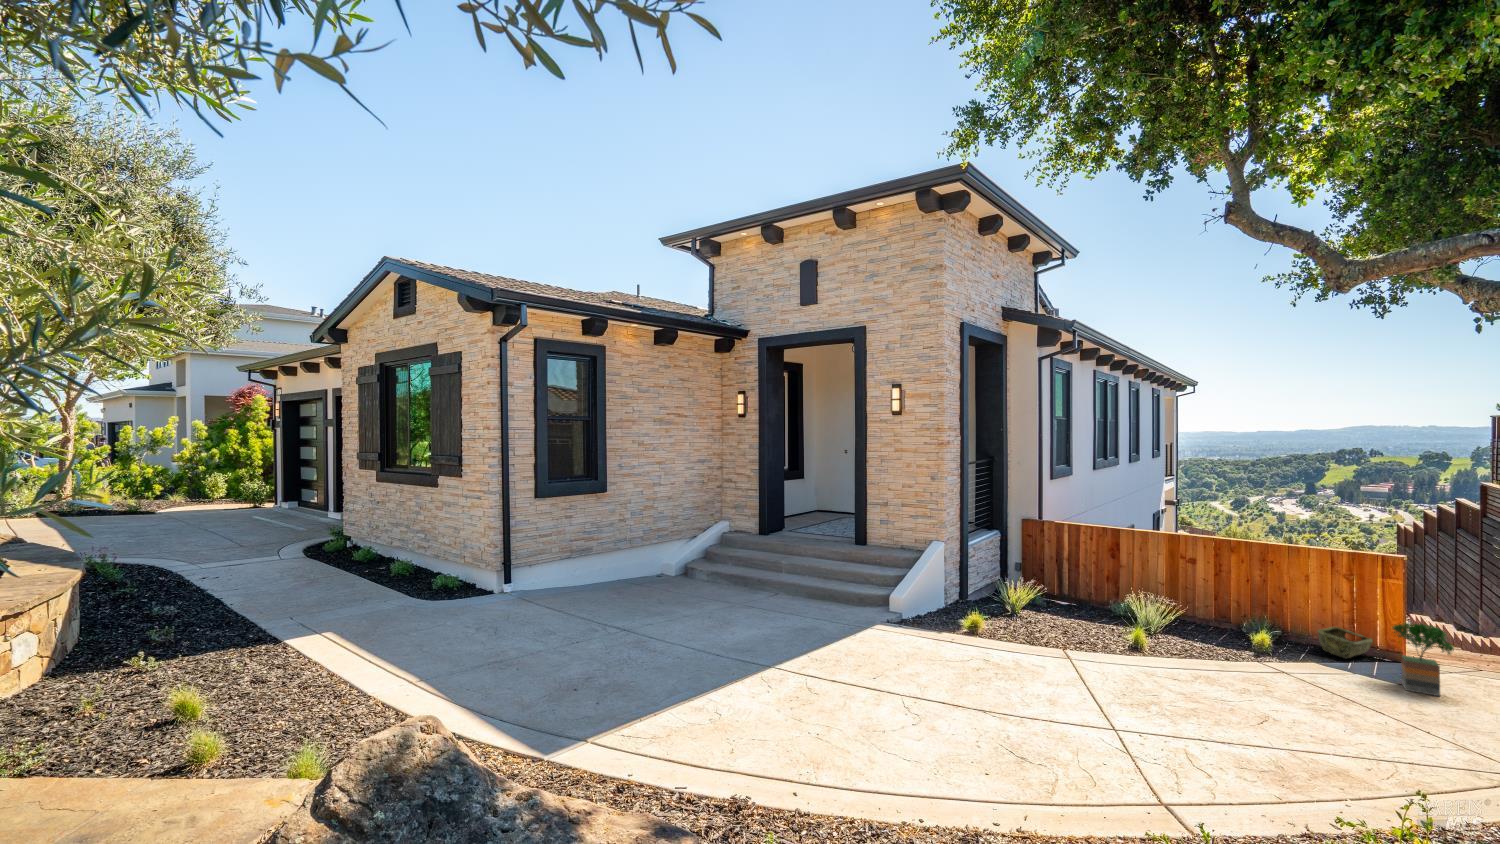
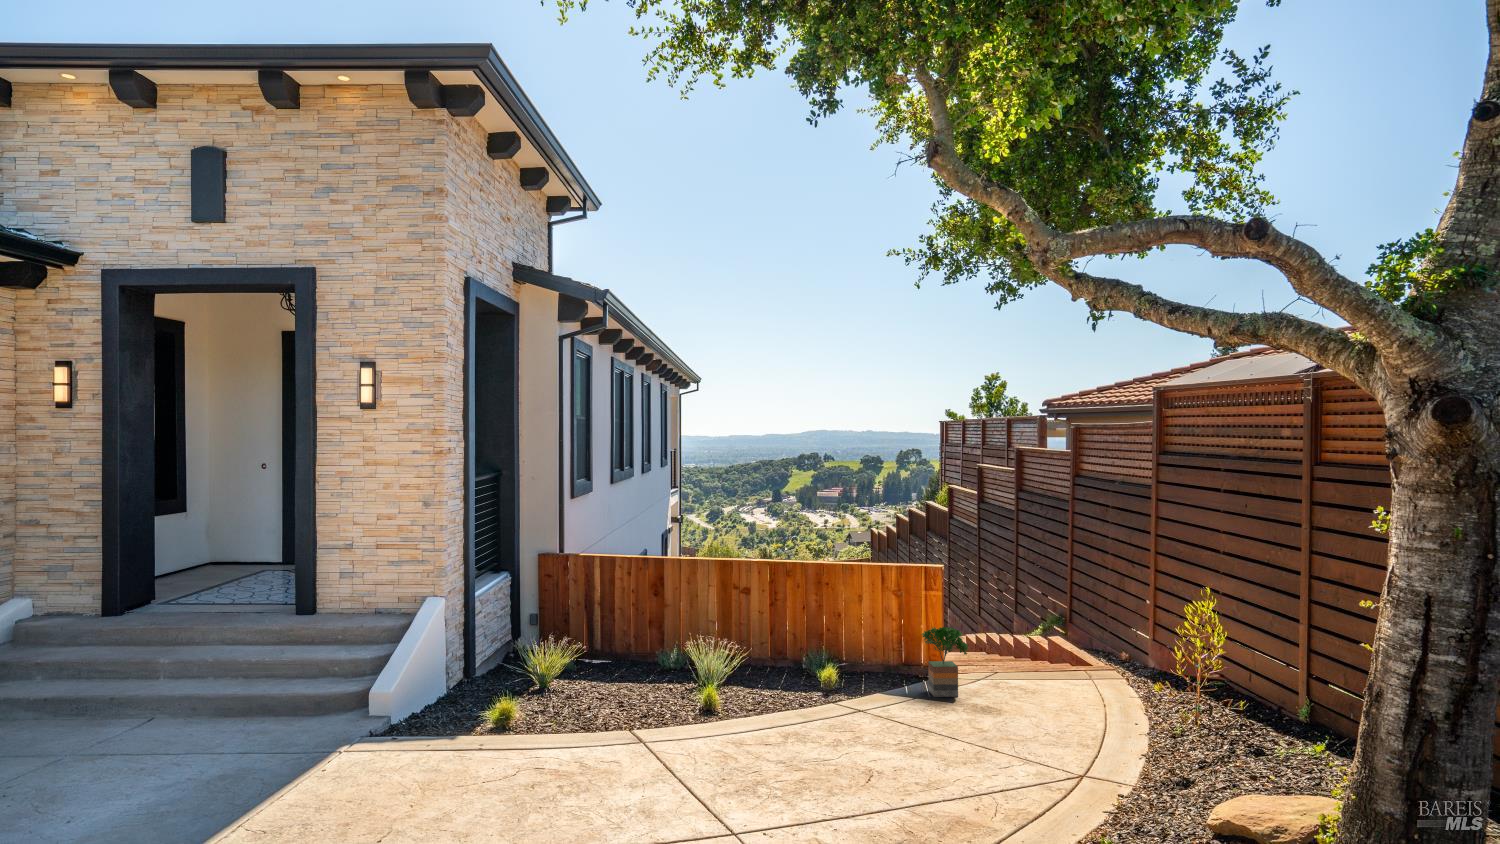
woven basket: present [1317,627,1373,658] -> none [857,642,899,674]

